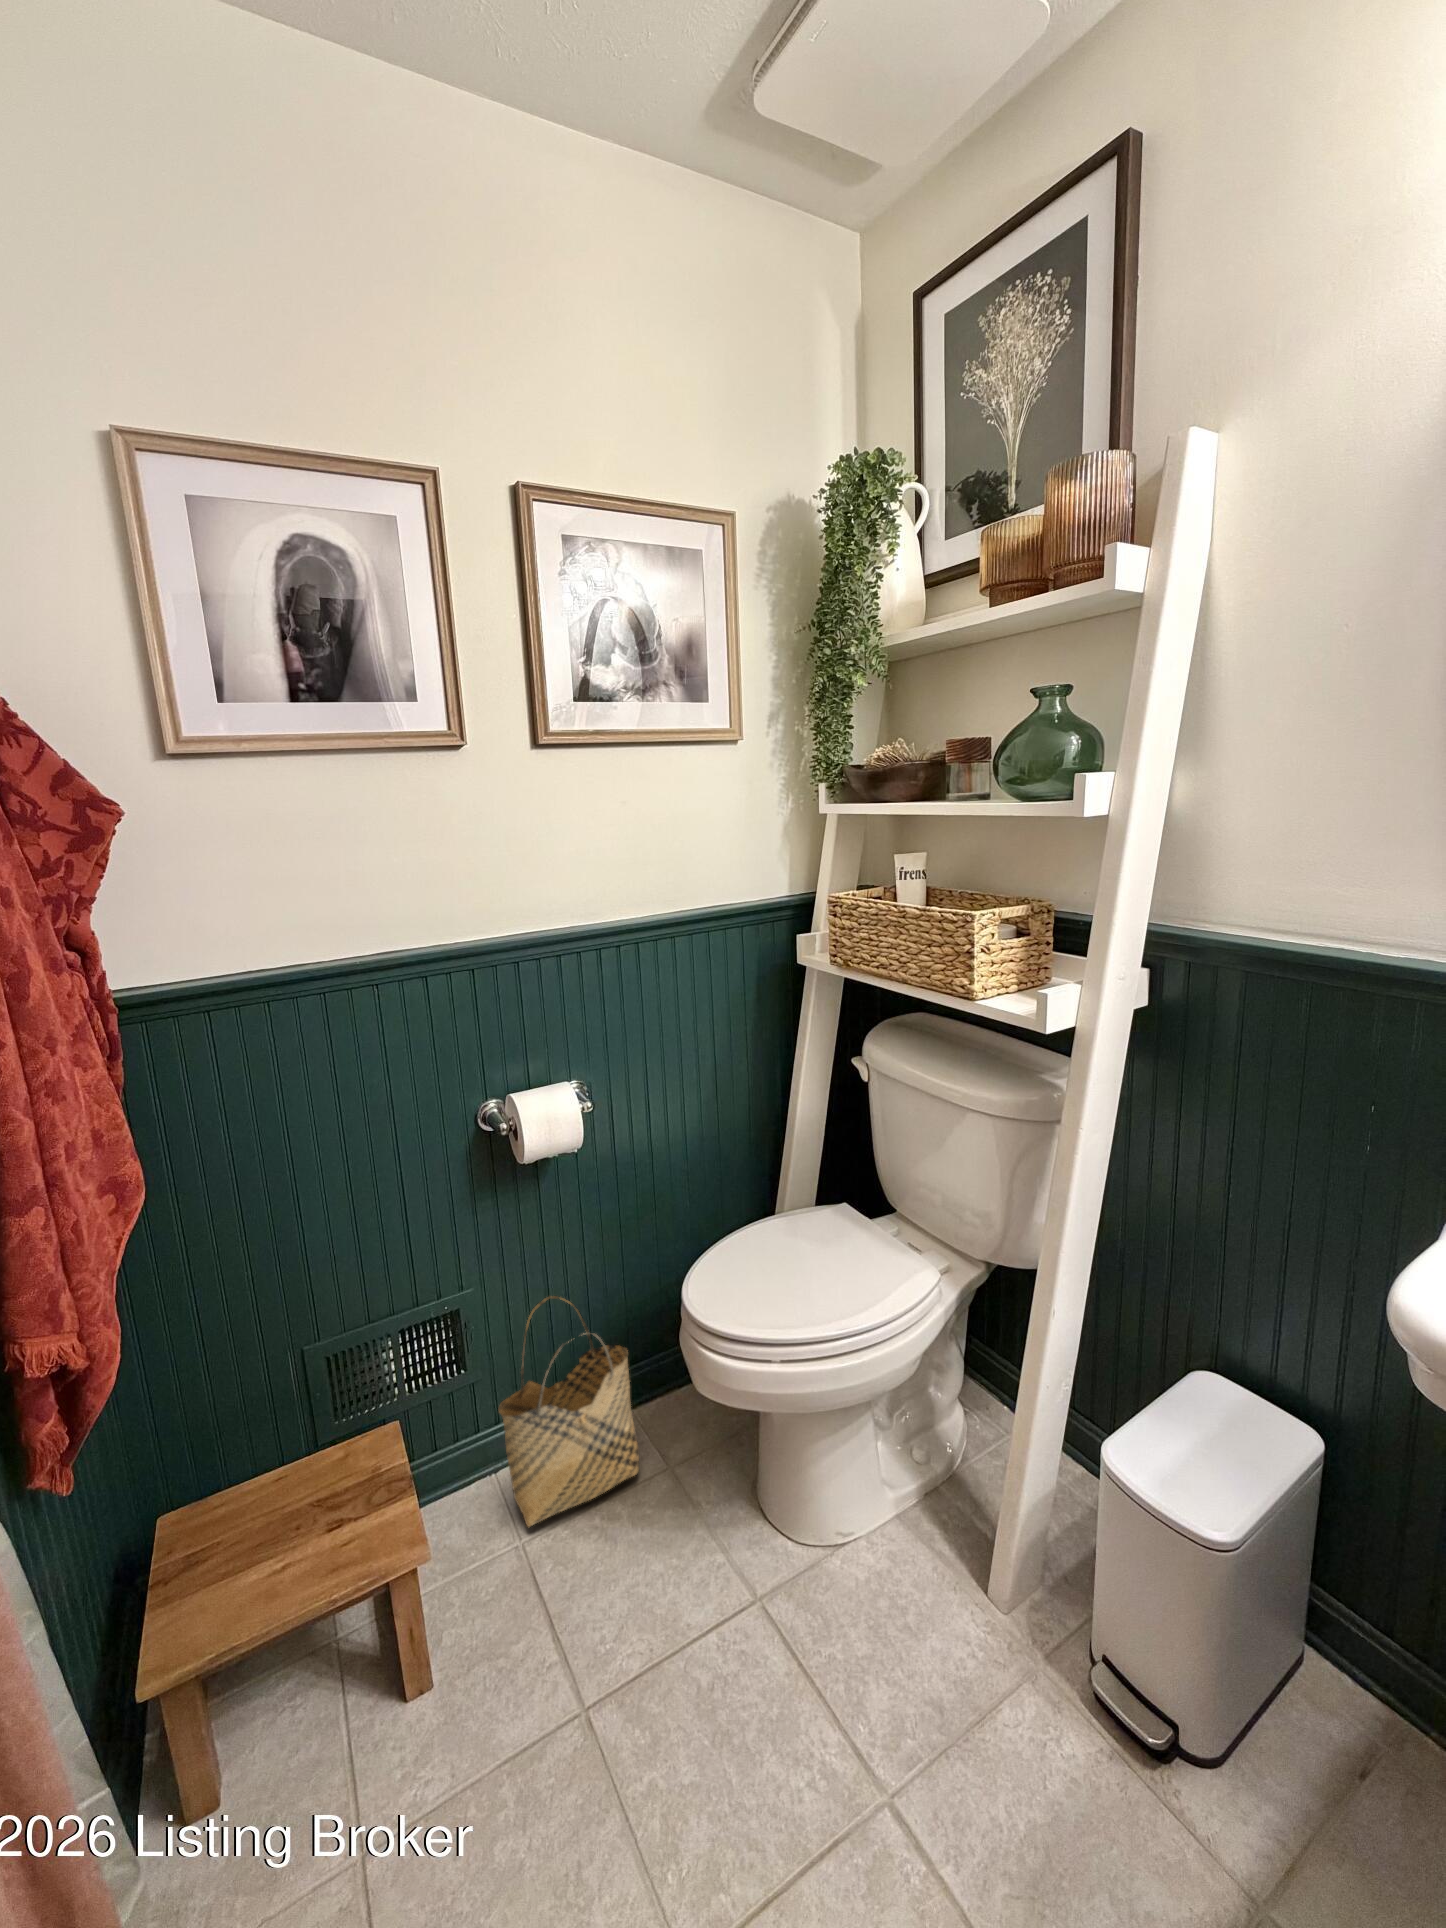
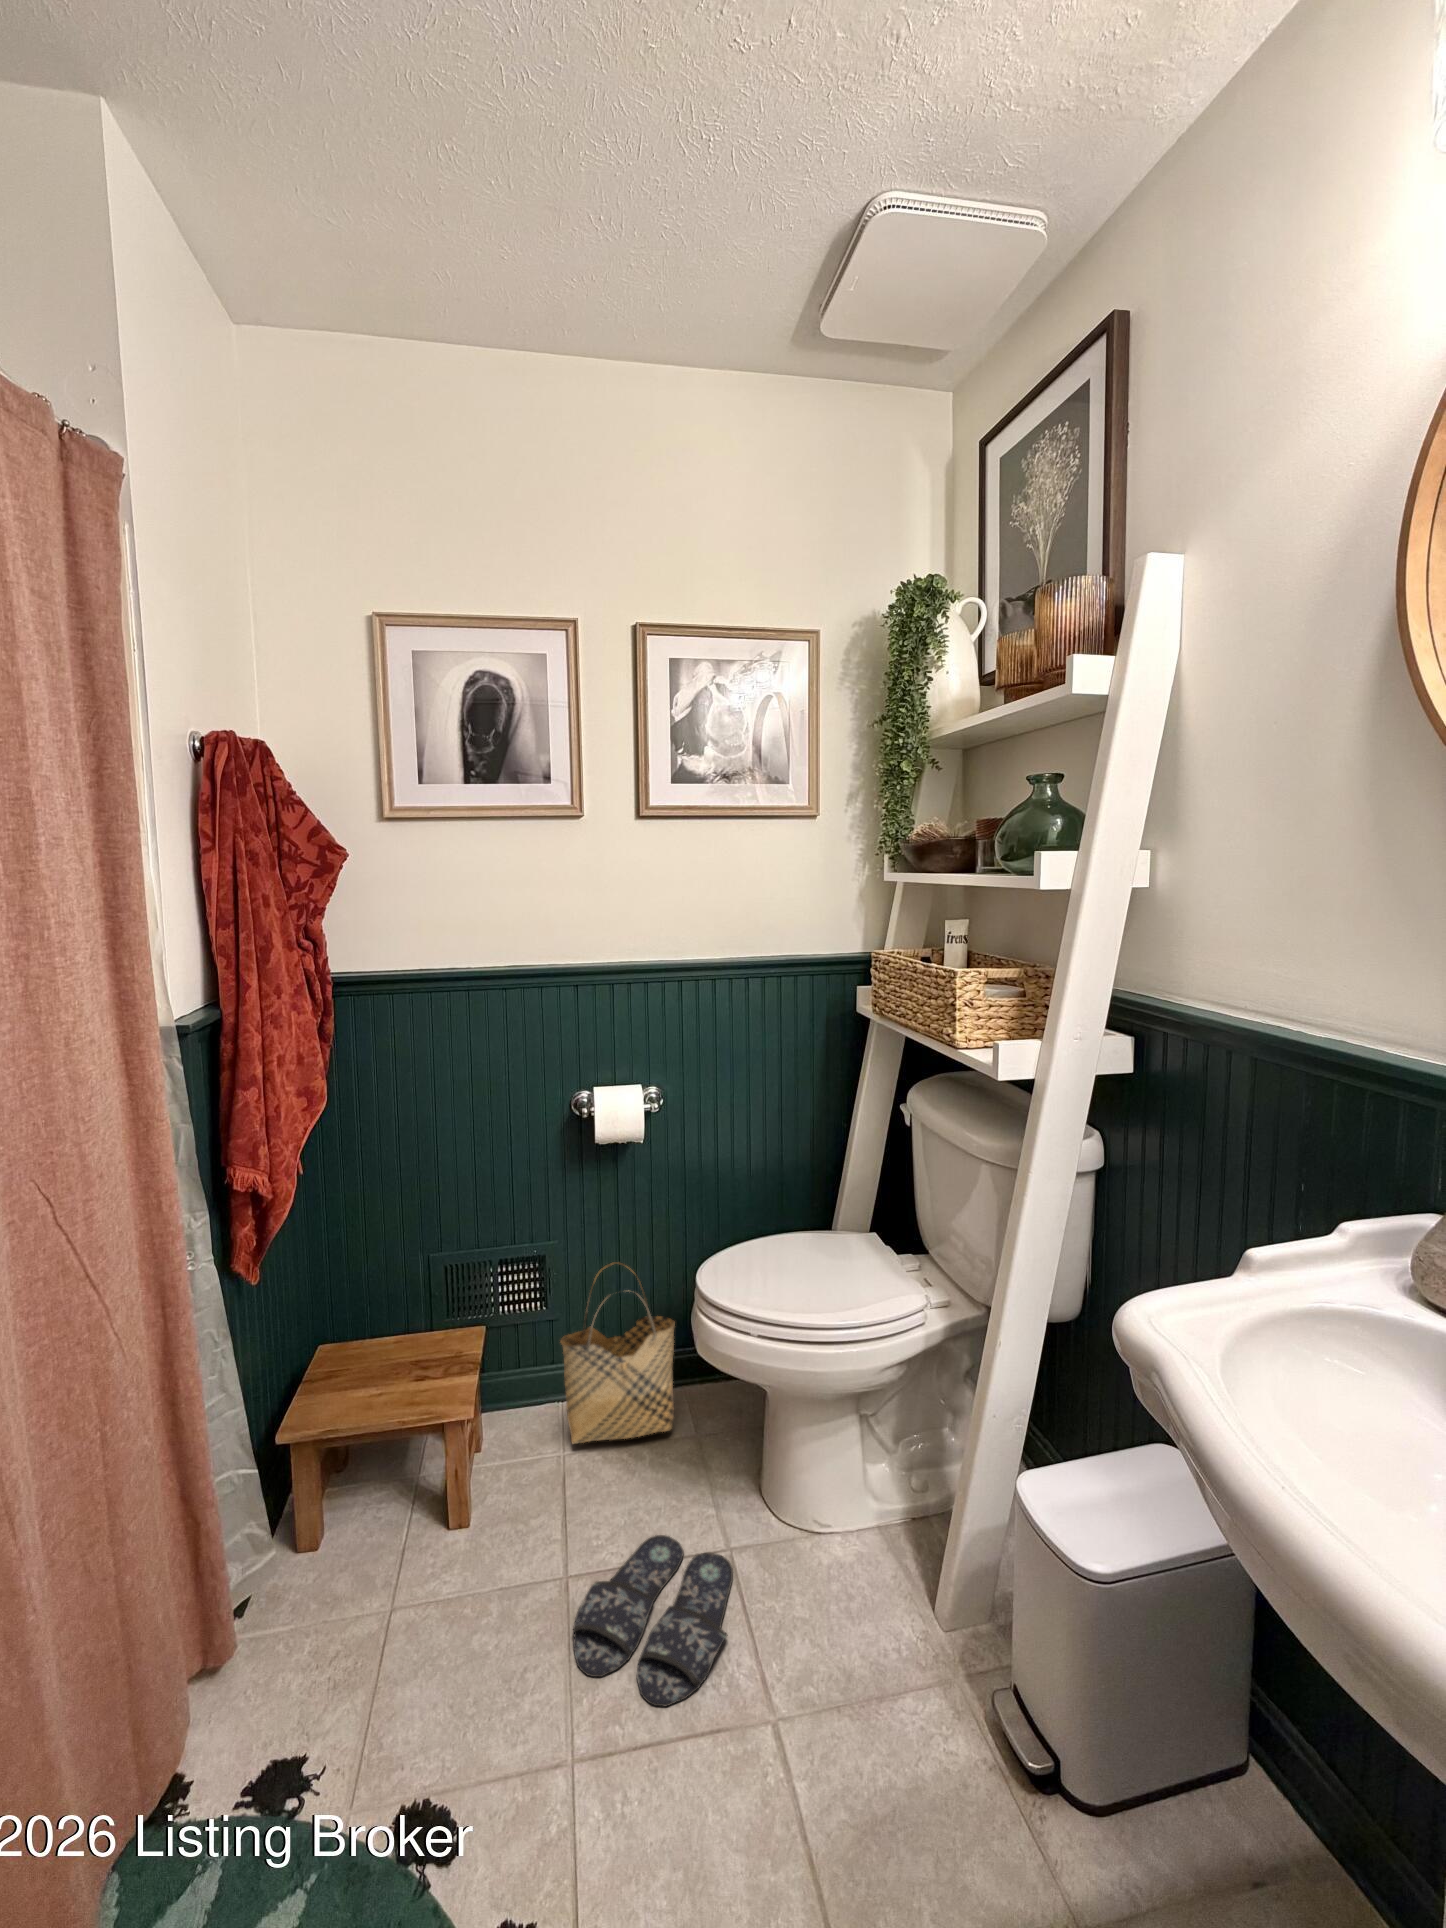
slippers: none [619,1611,802,1848] -> present [573,1535,733,1706]

